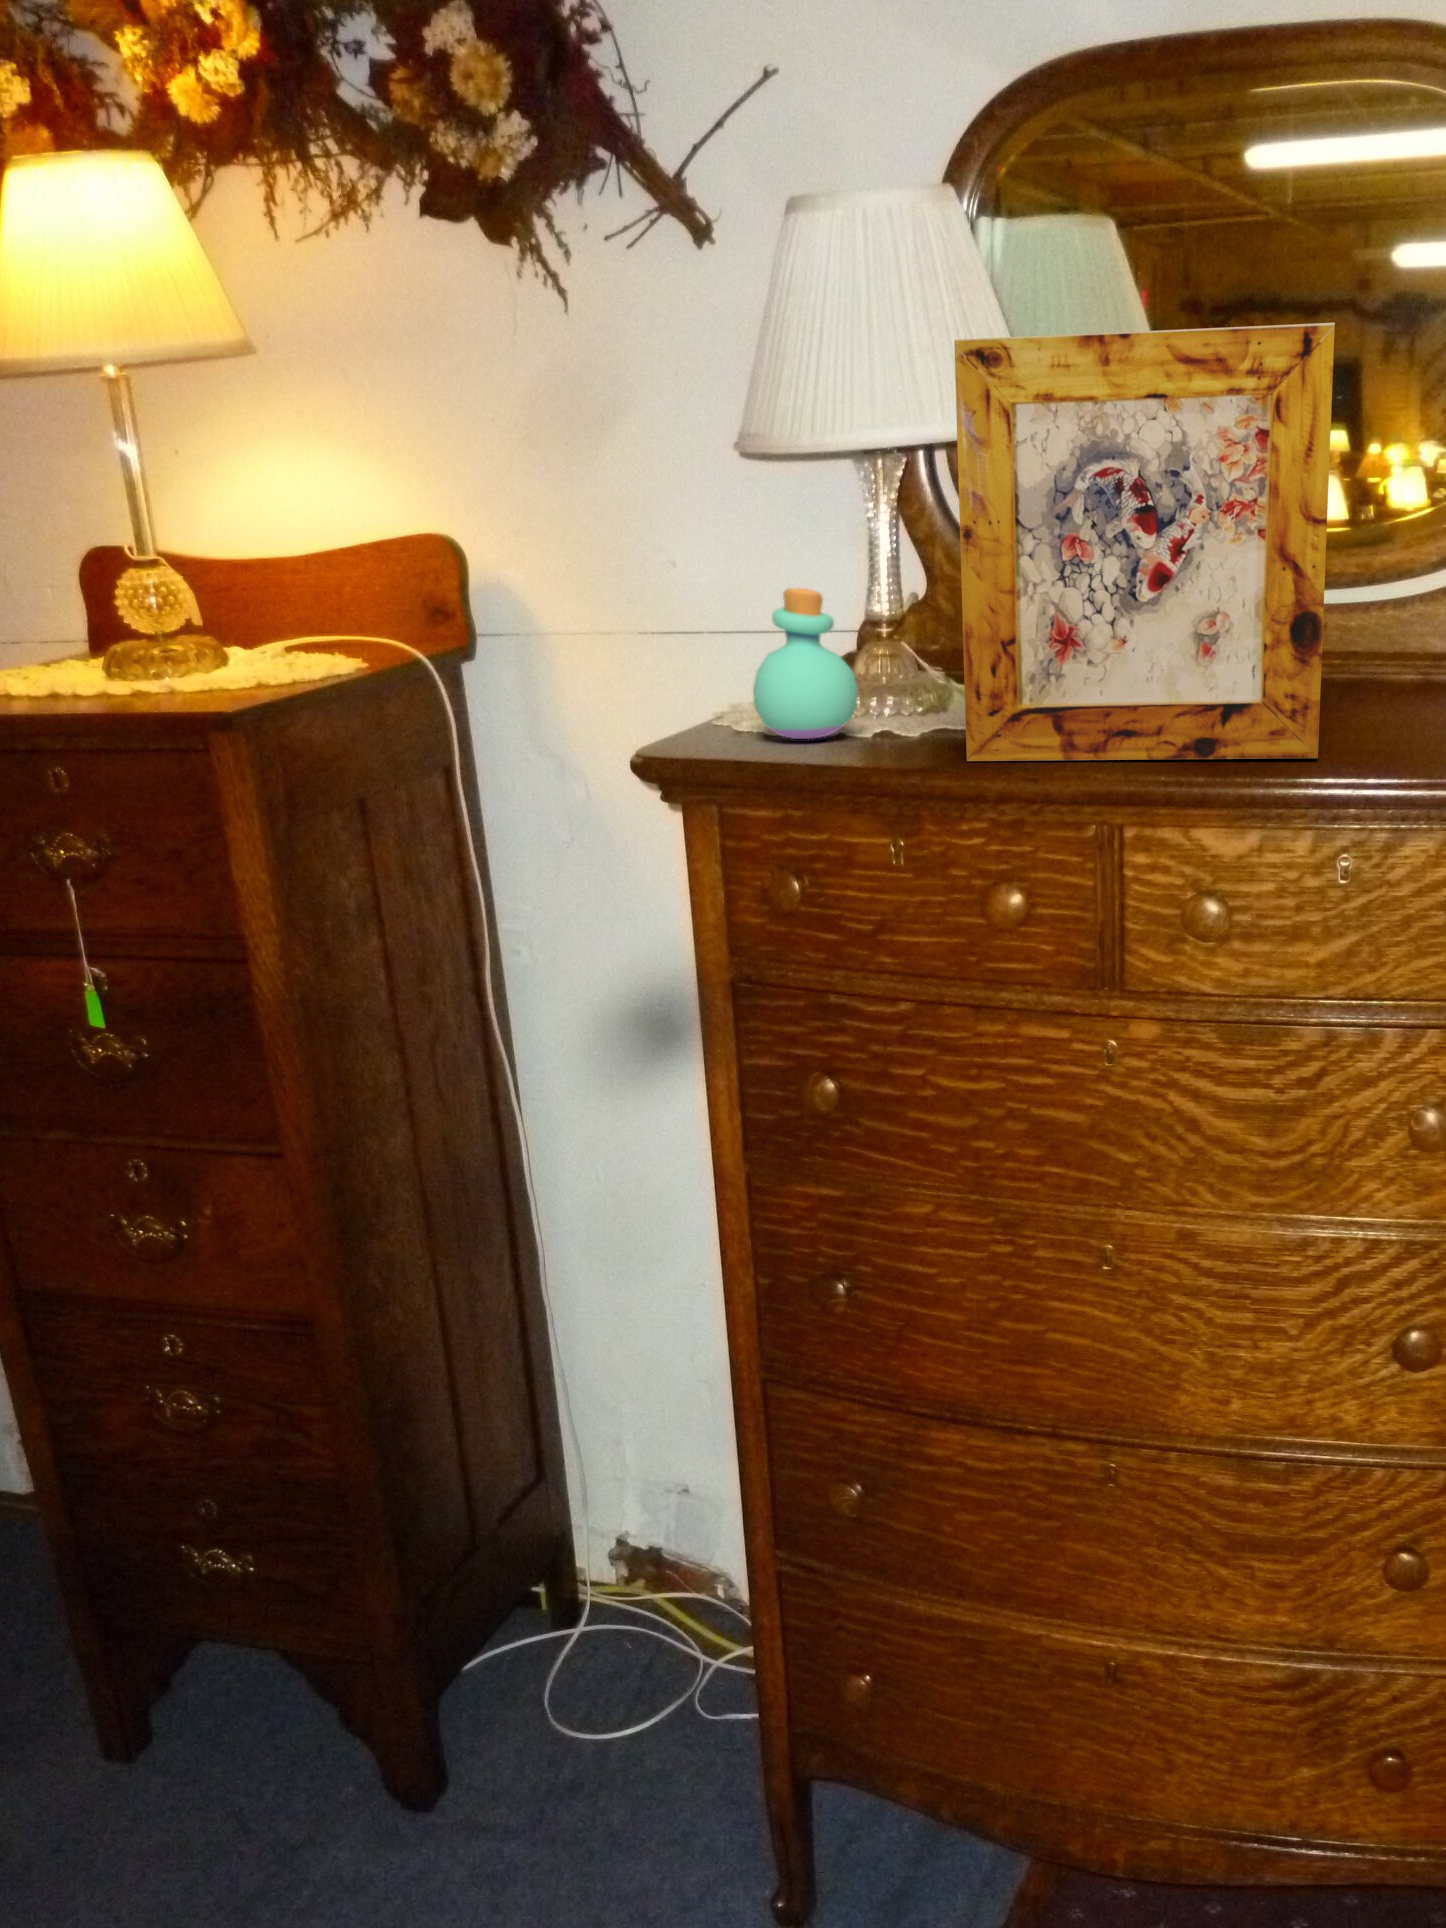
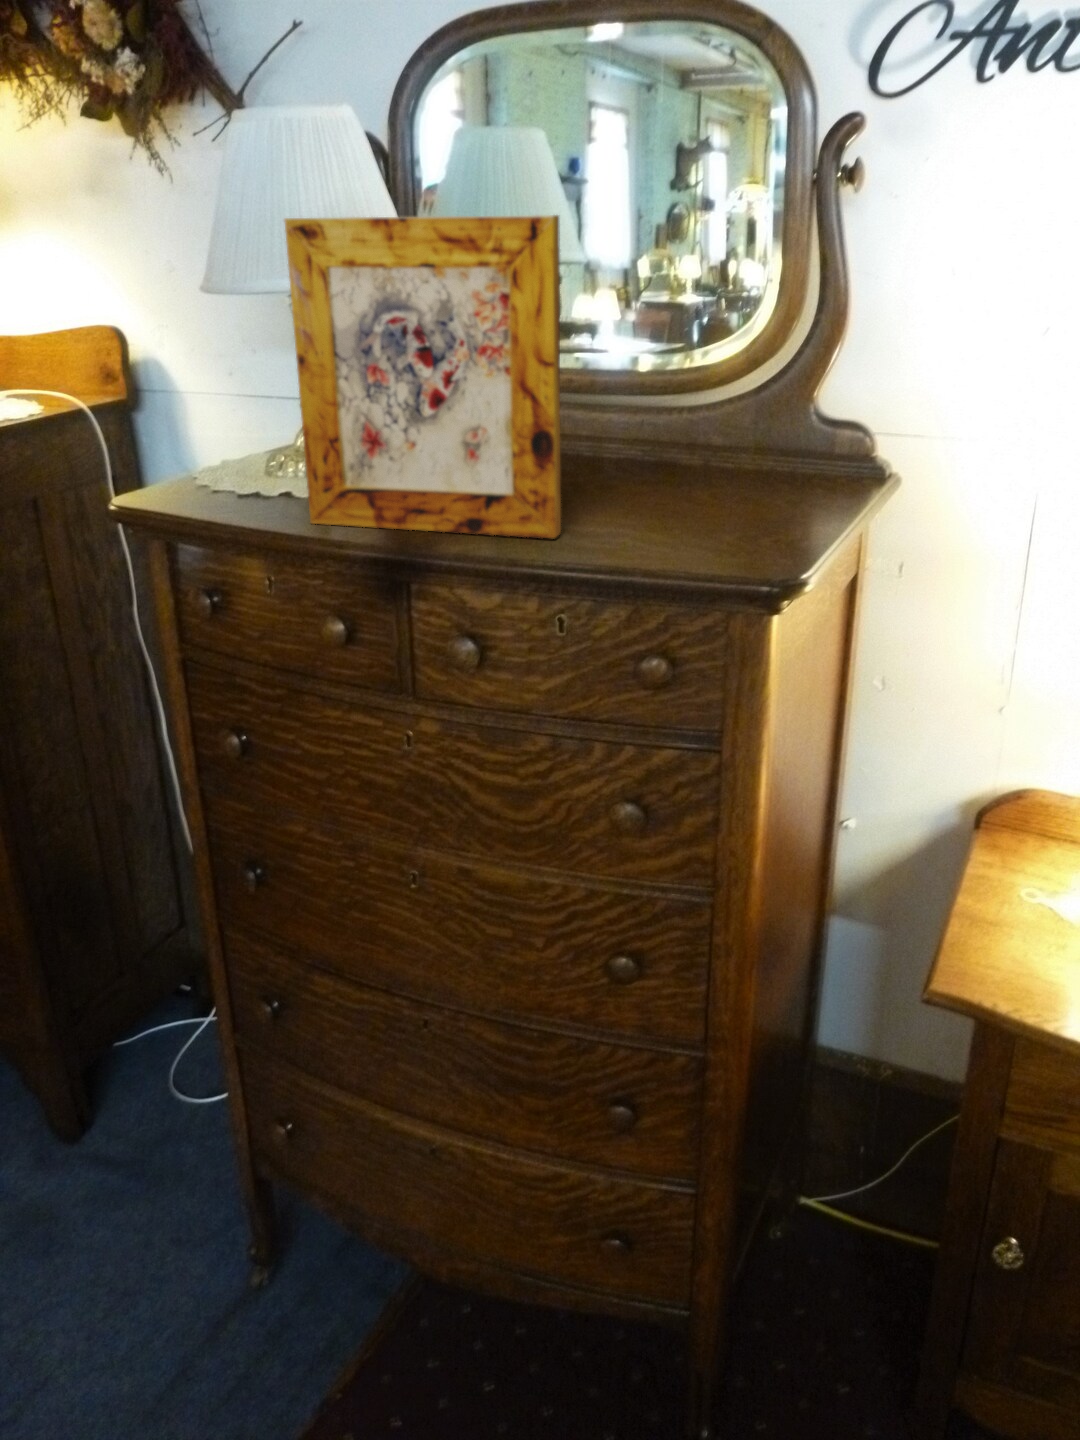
perfume bottle: present [753,588,858,739] -> none [192,388,270,495]

